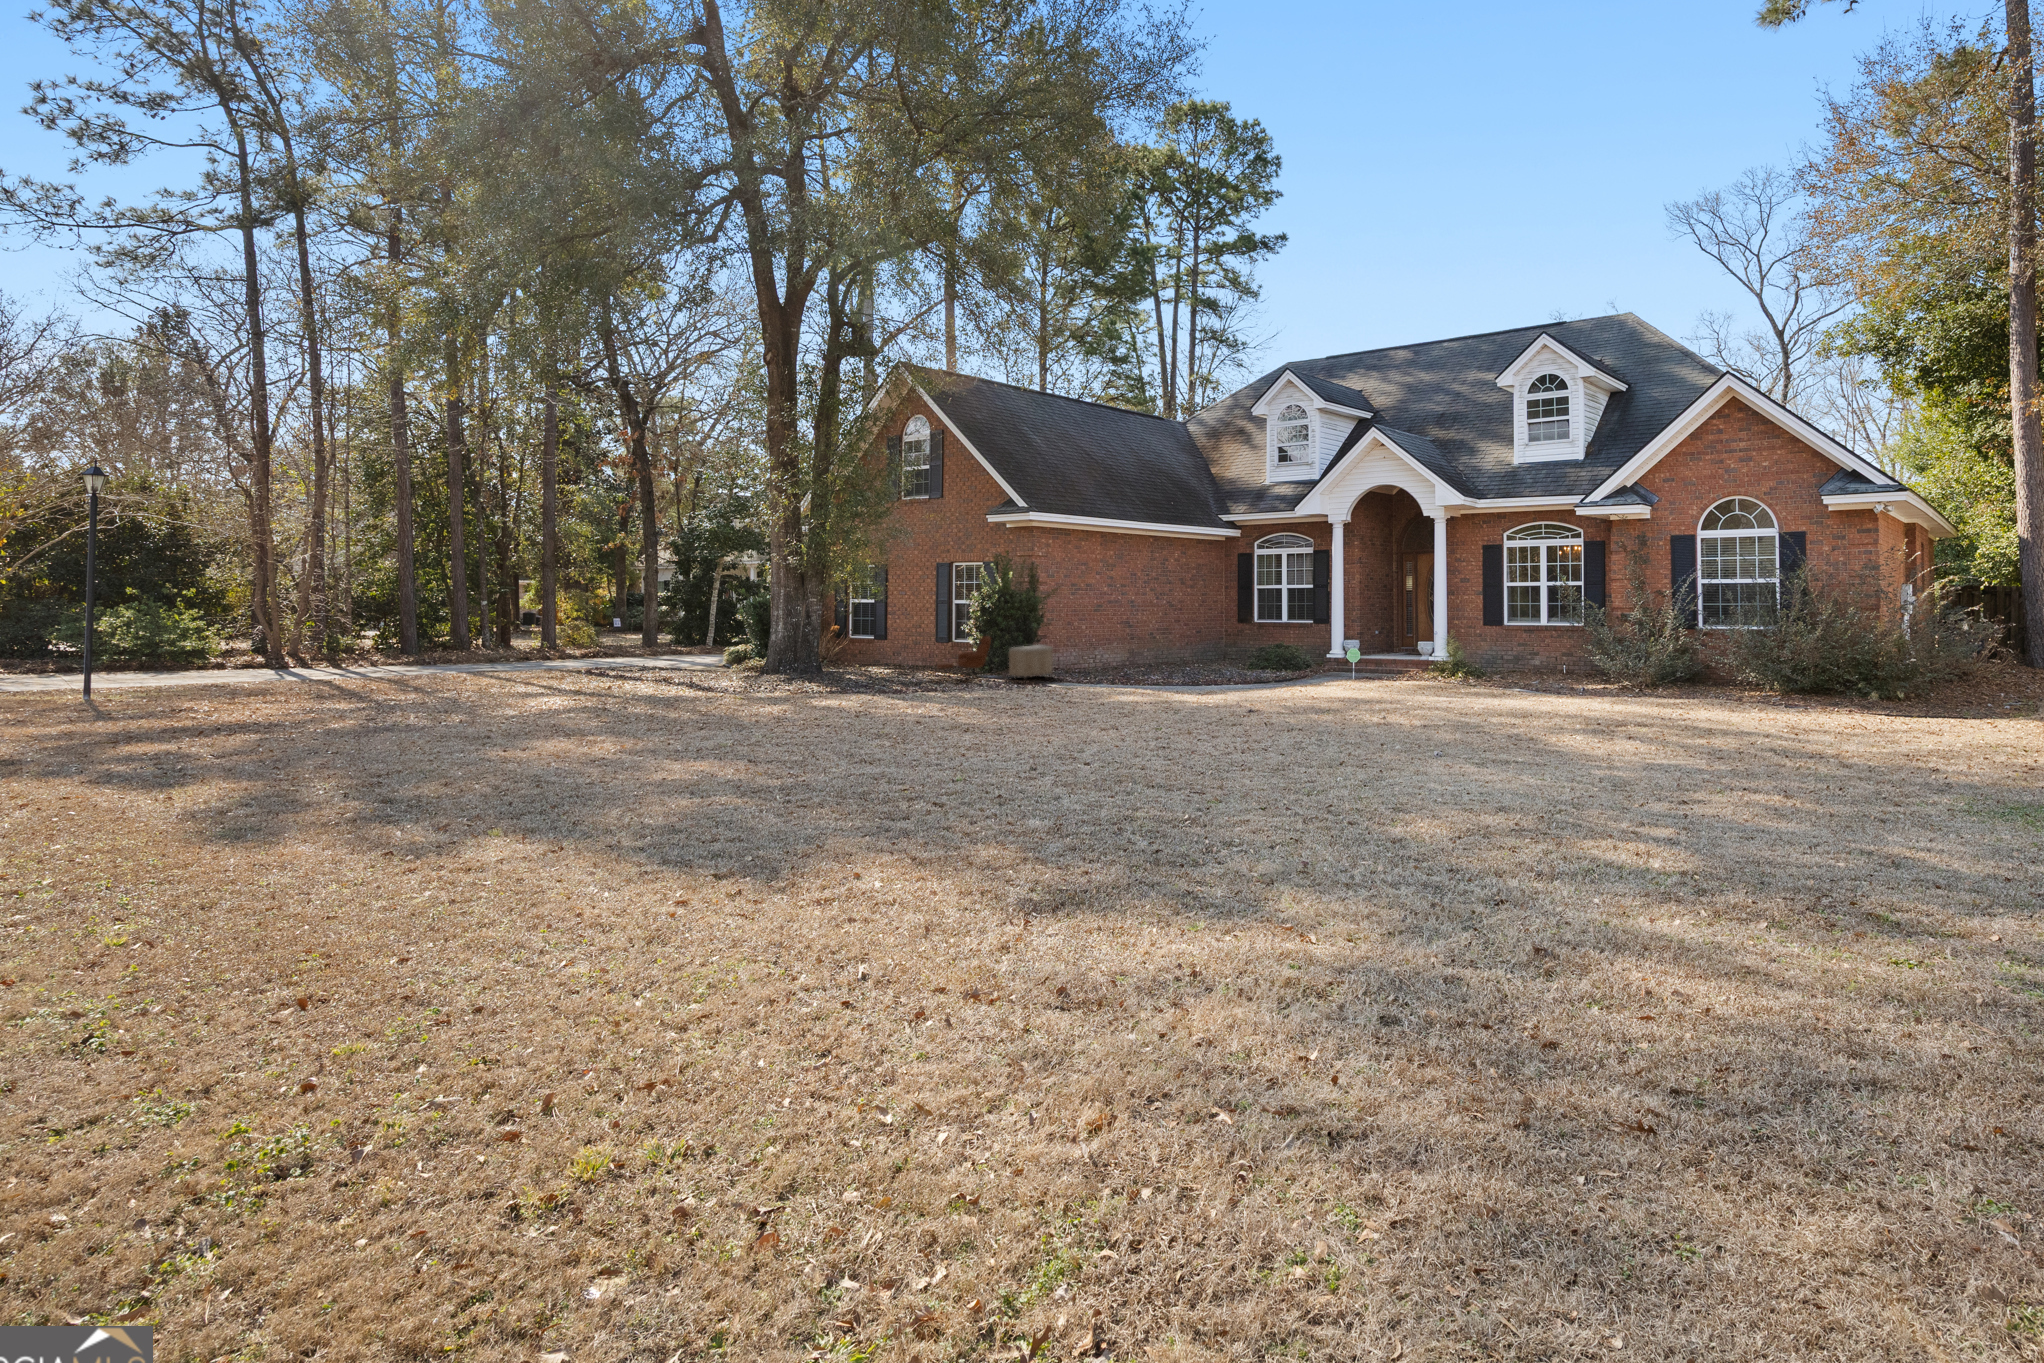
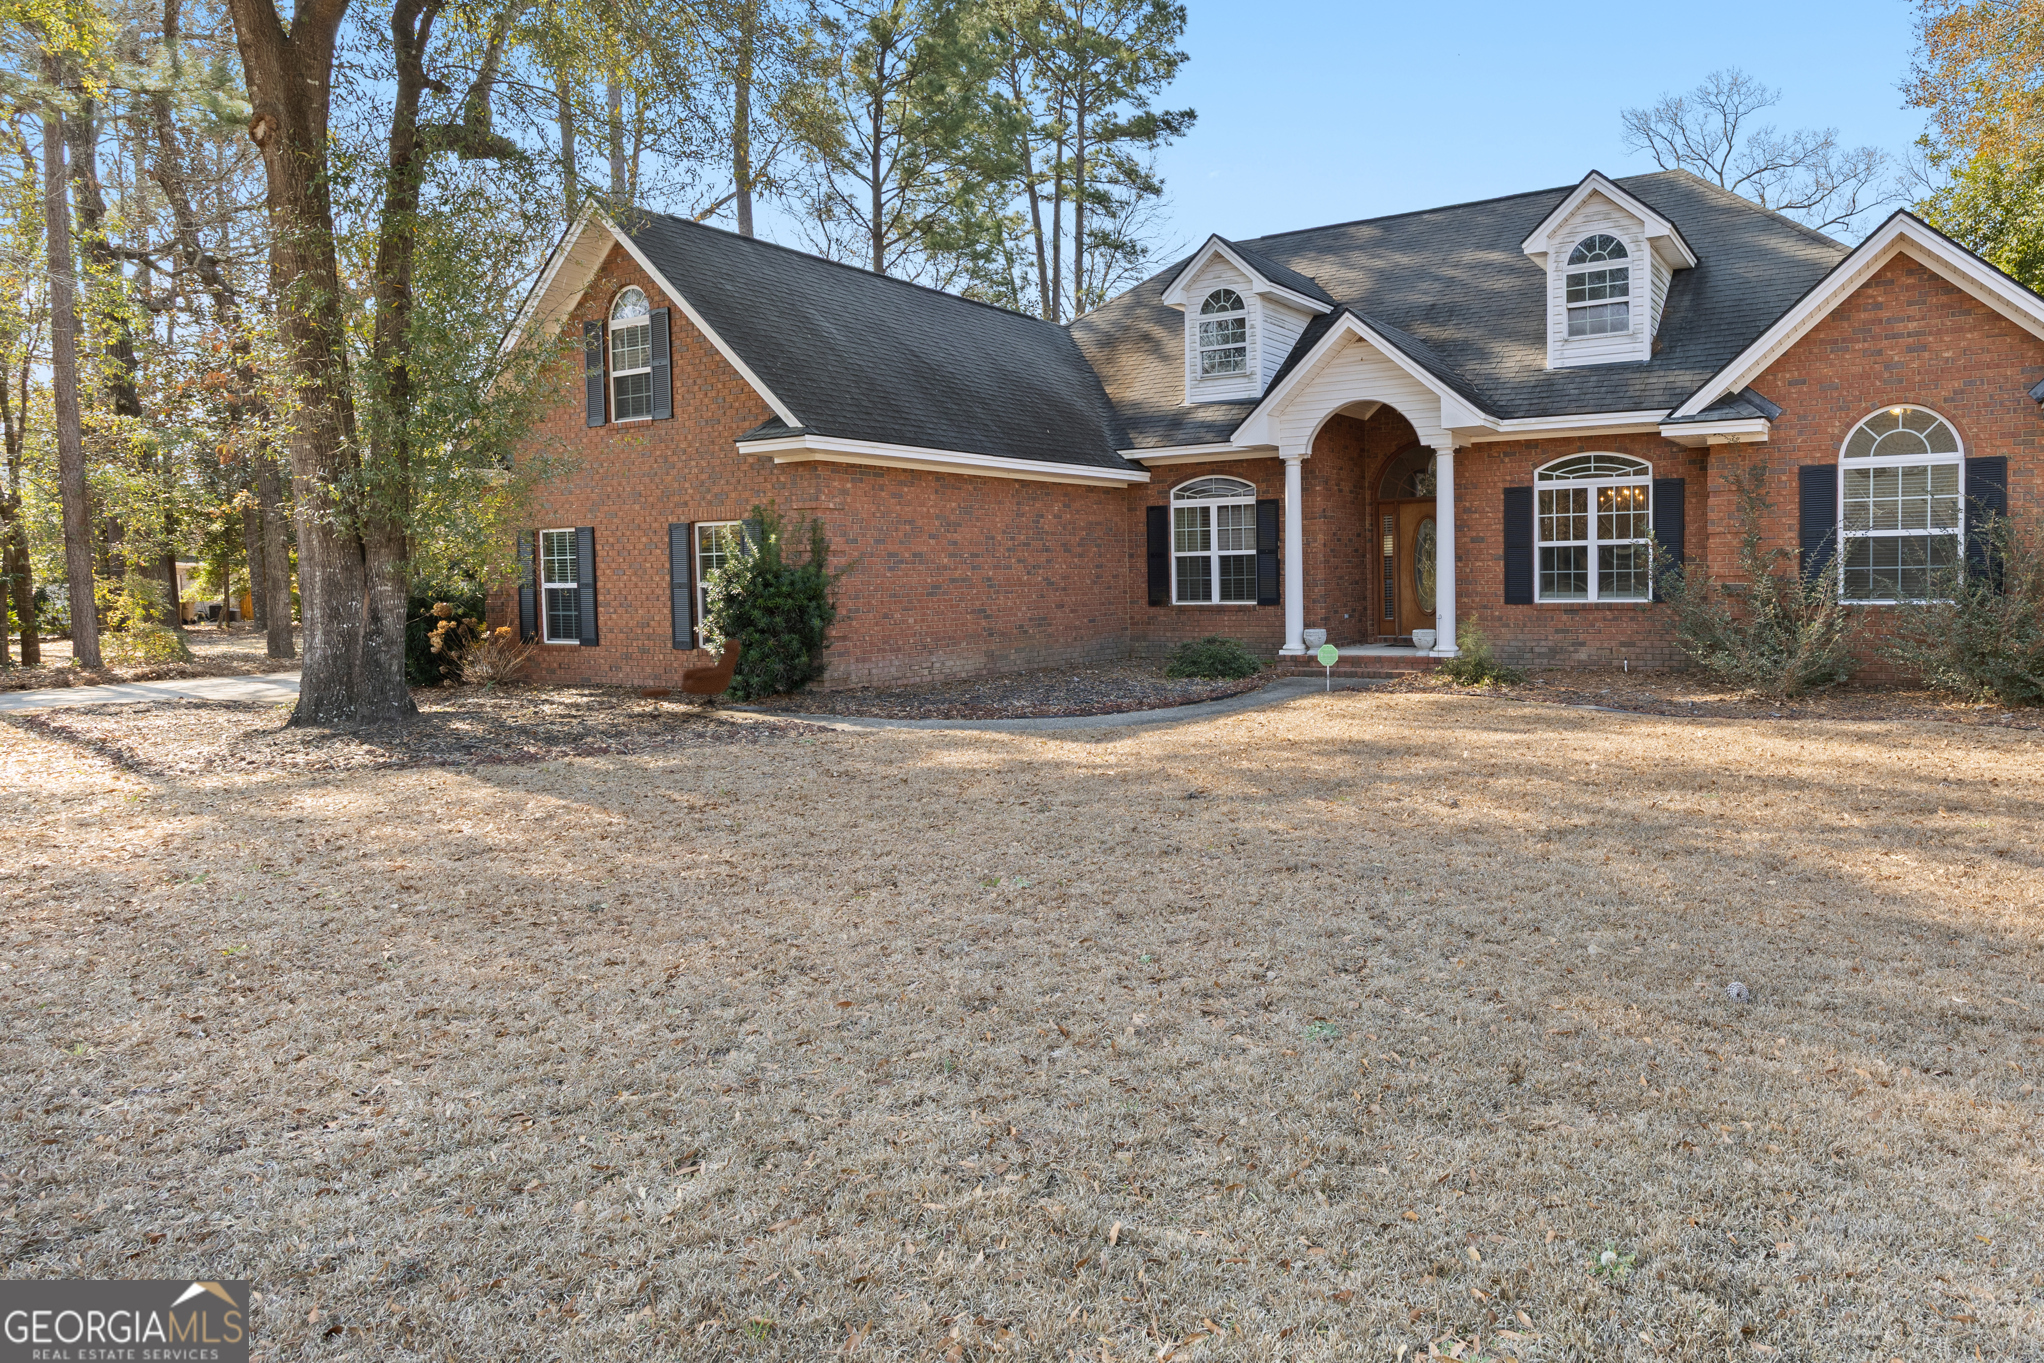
storage bench: present [1009,645,1053,678] -> none [772,652,850,711]

